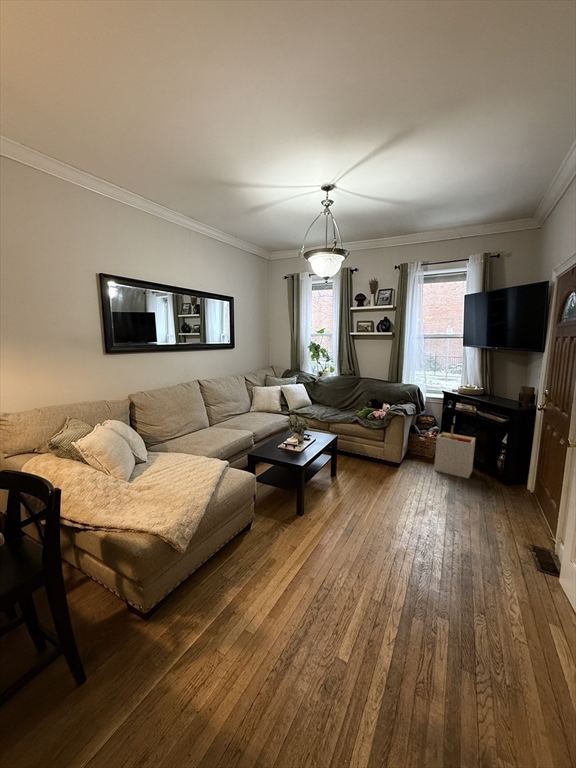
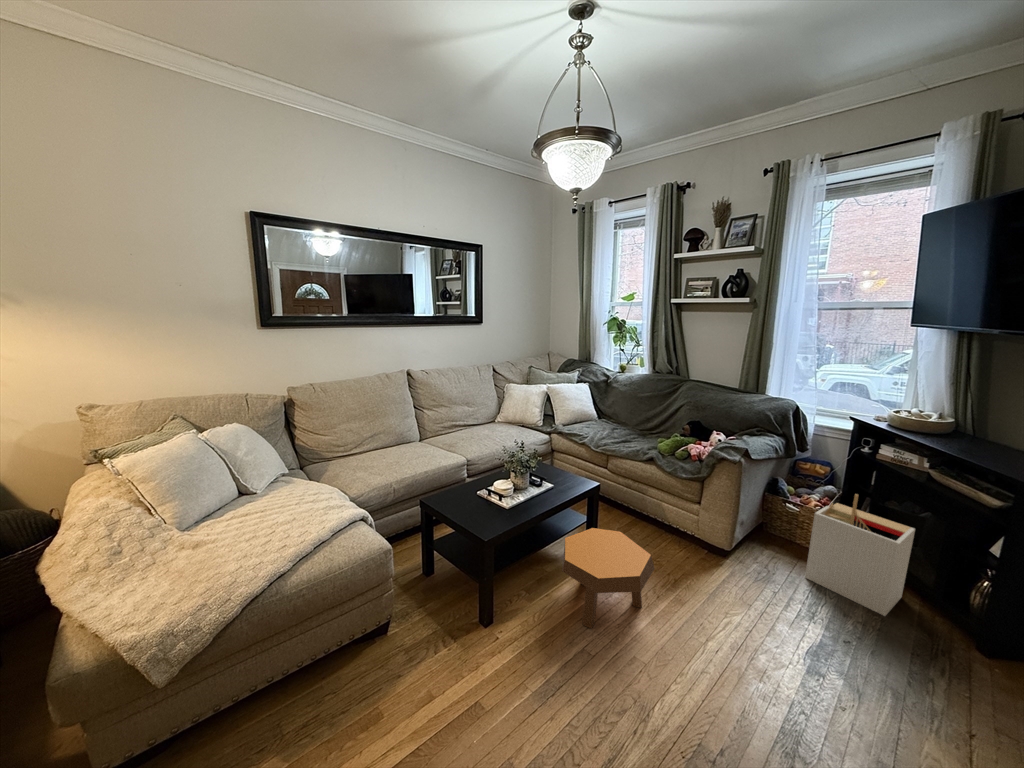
footstool: none [328,458,376,506] -> present [562,528,655,628]

